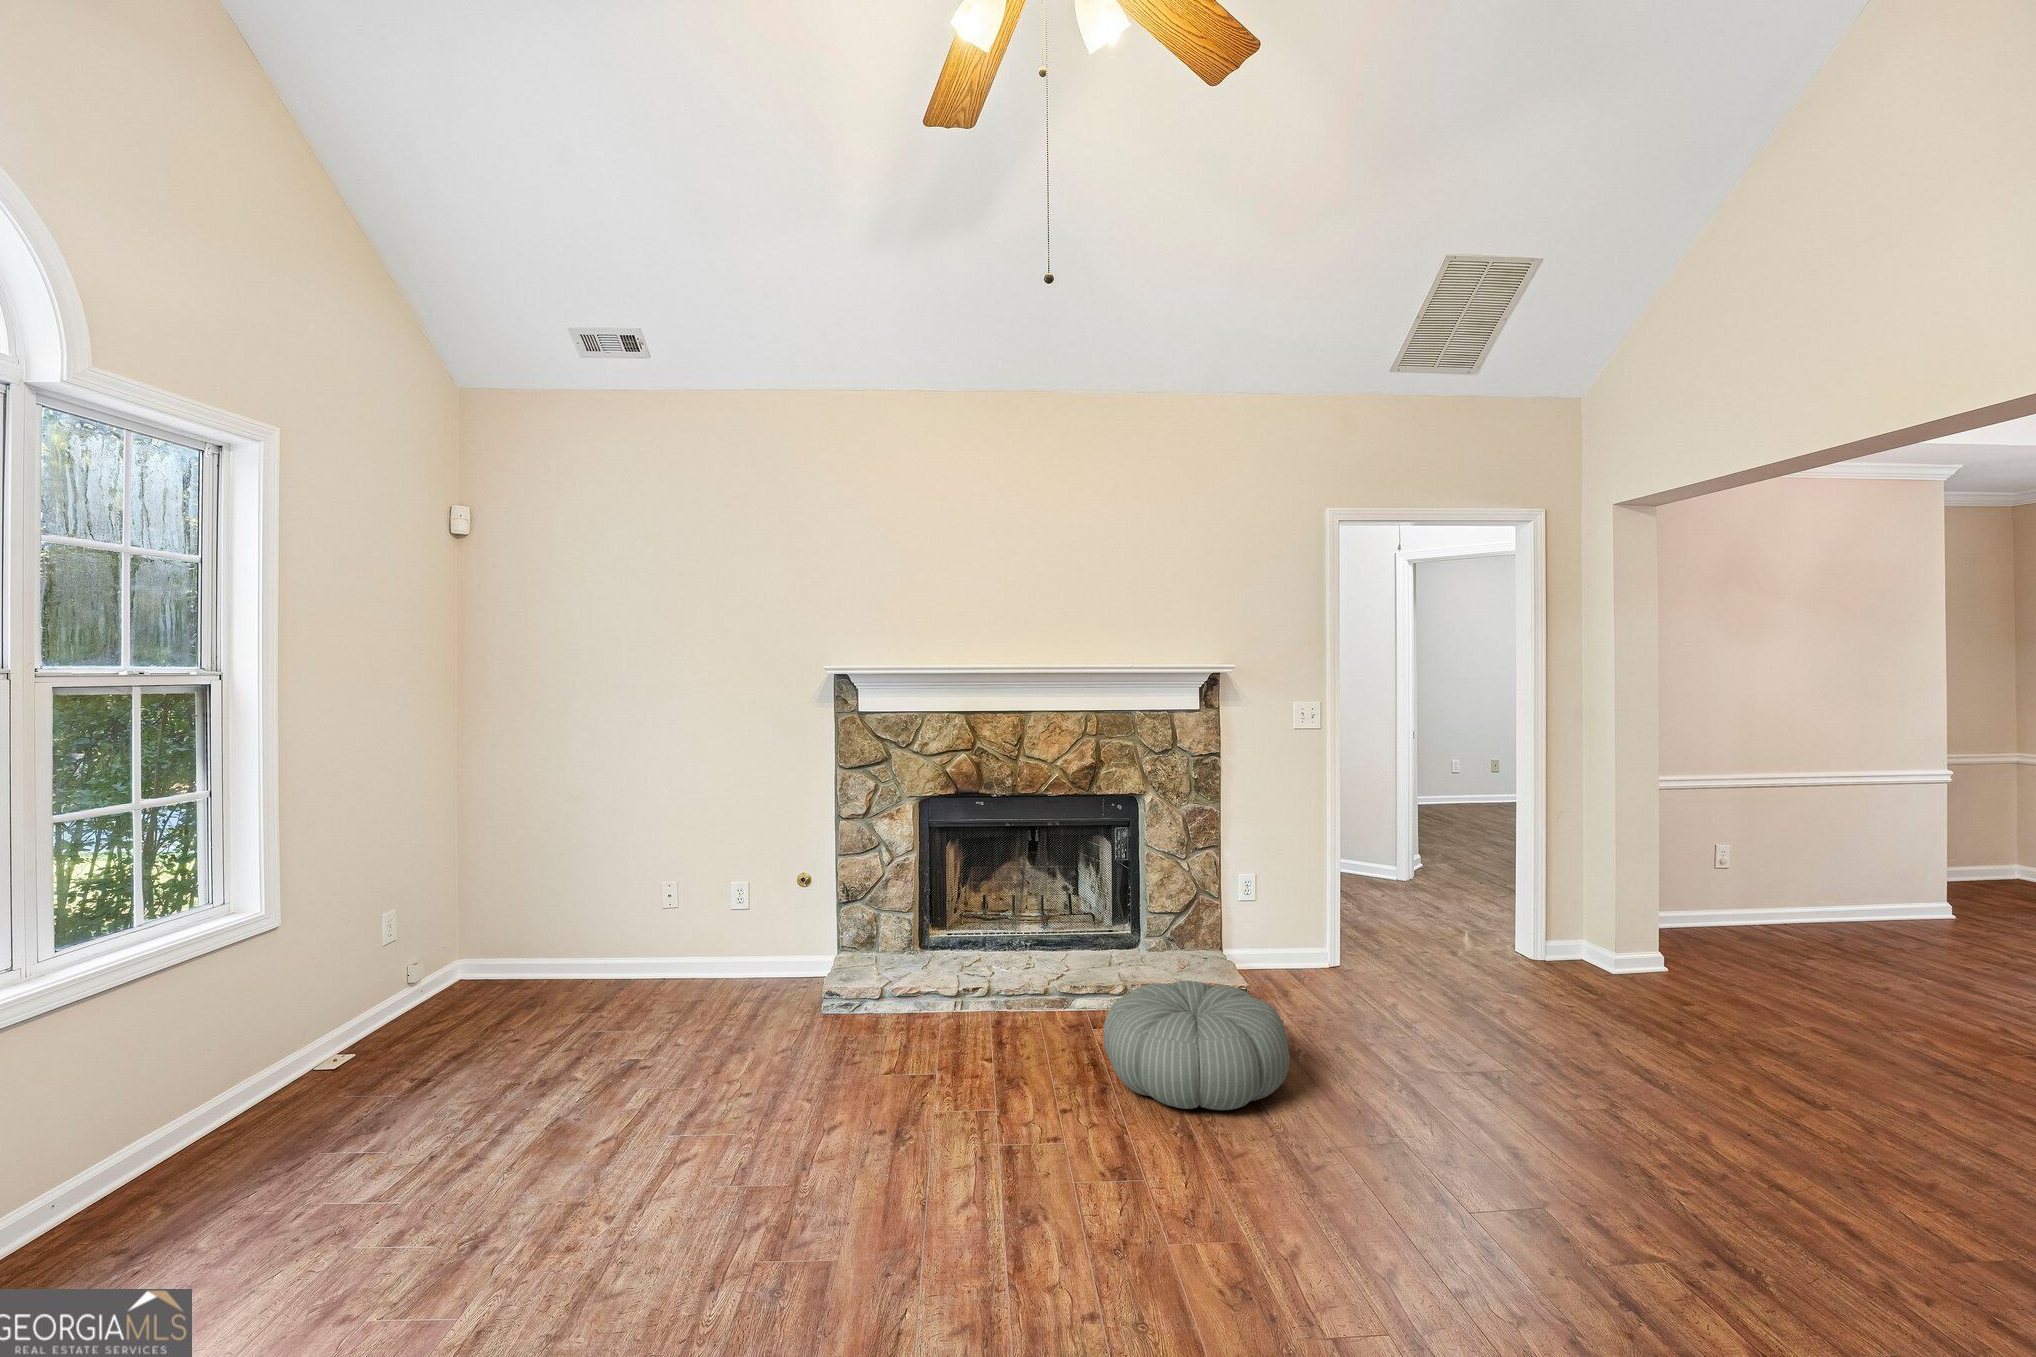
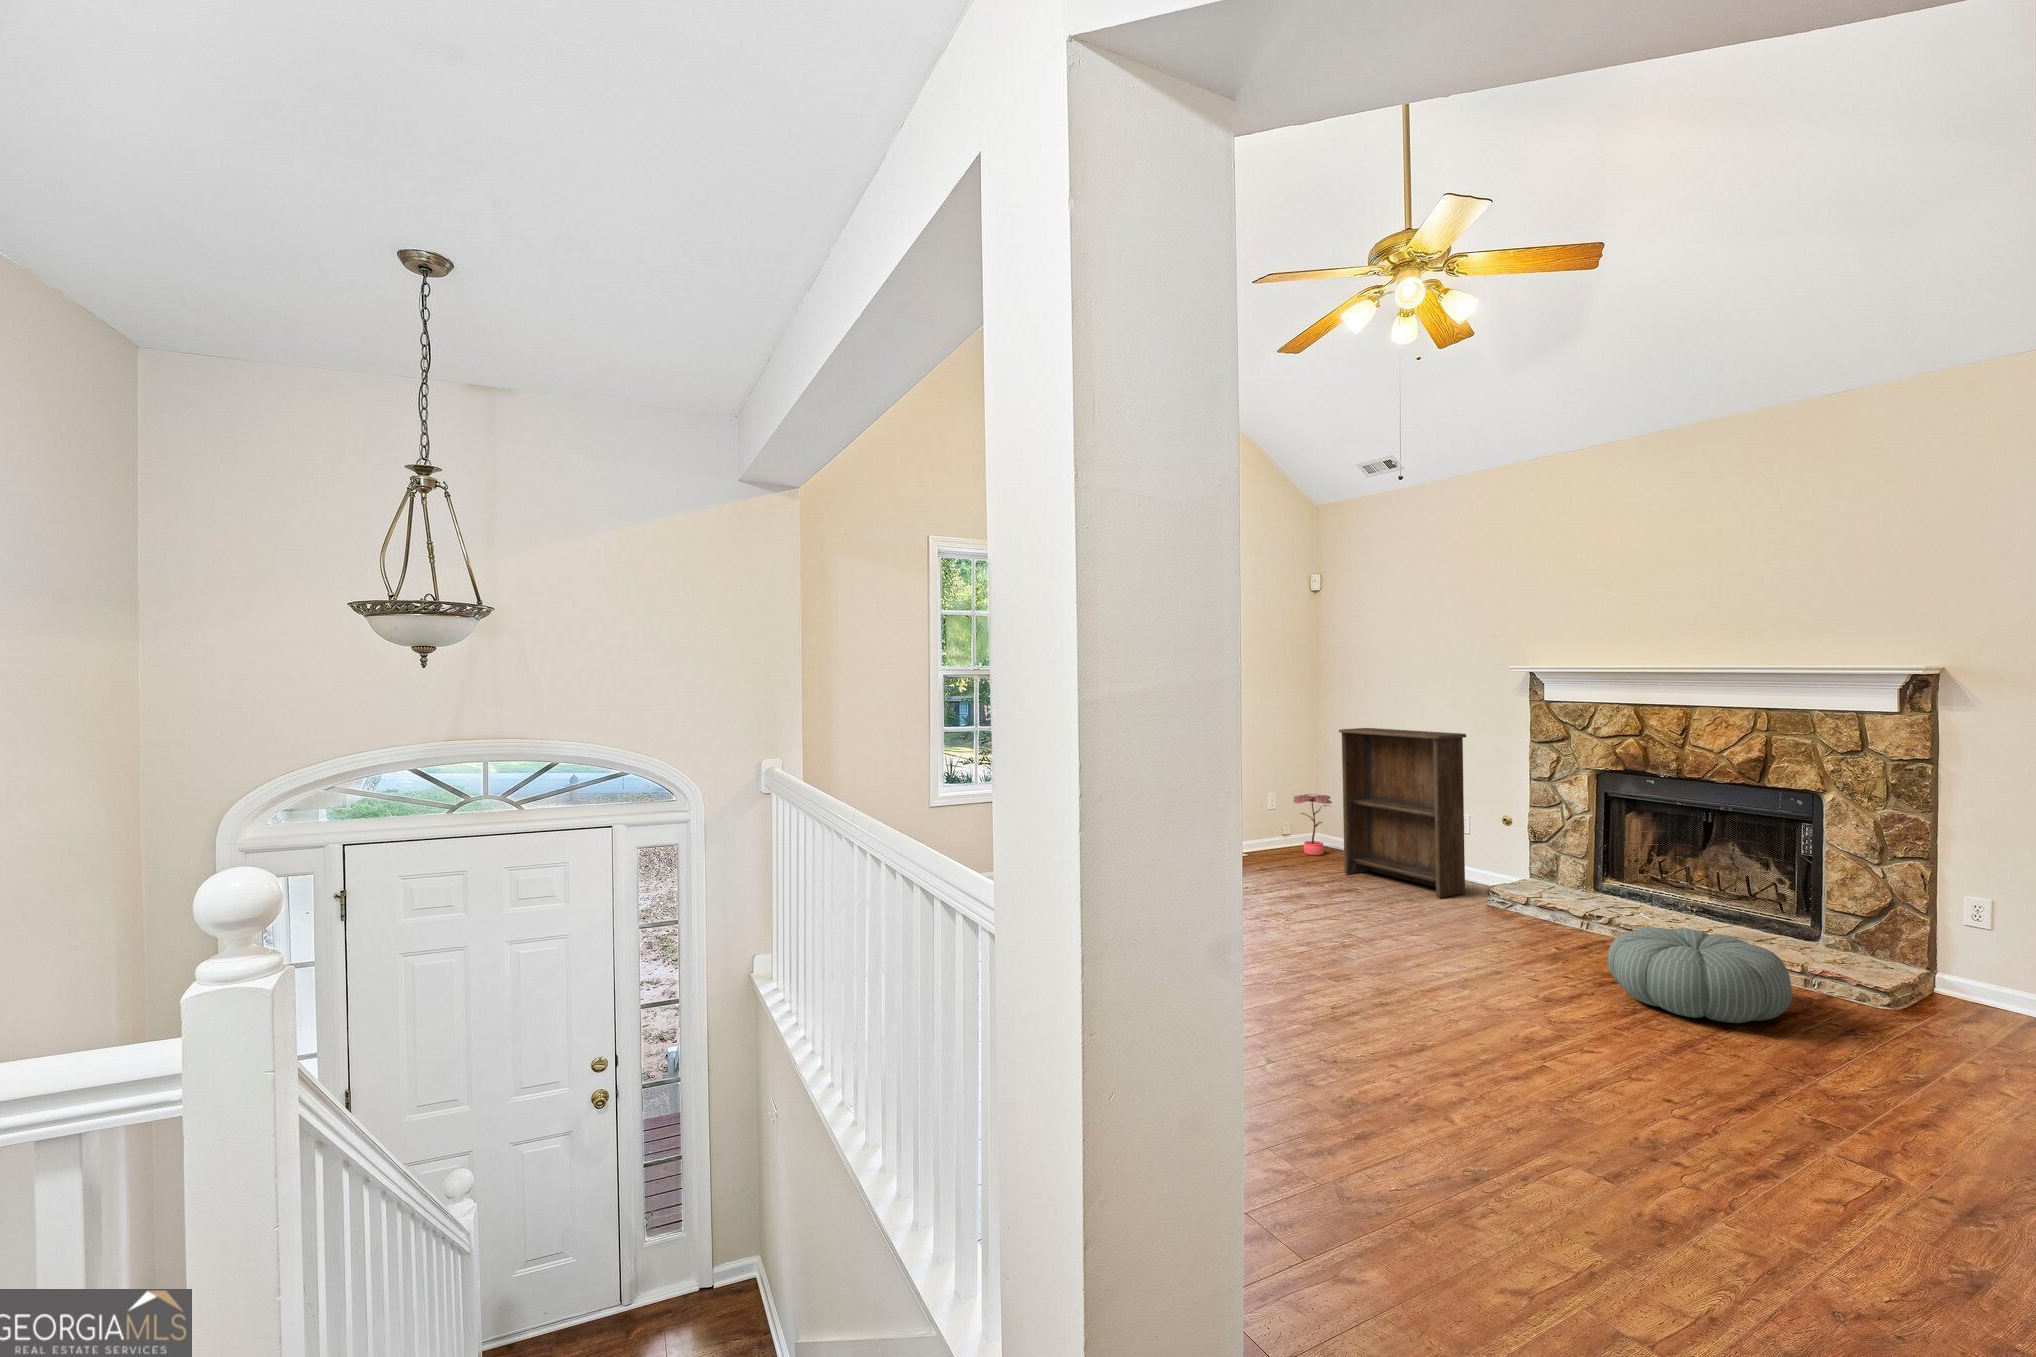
bookshelf: none [562,762,778,1024] -> present [1339,728,1466,898]
potted plant: none [426,888,513,1003] -> present [1293,794,1332,855]

